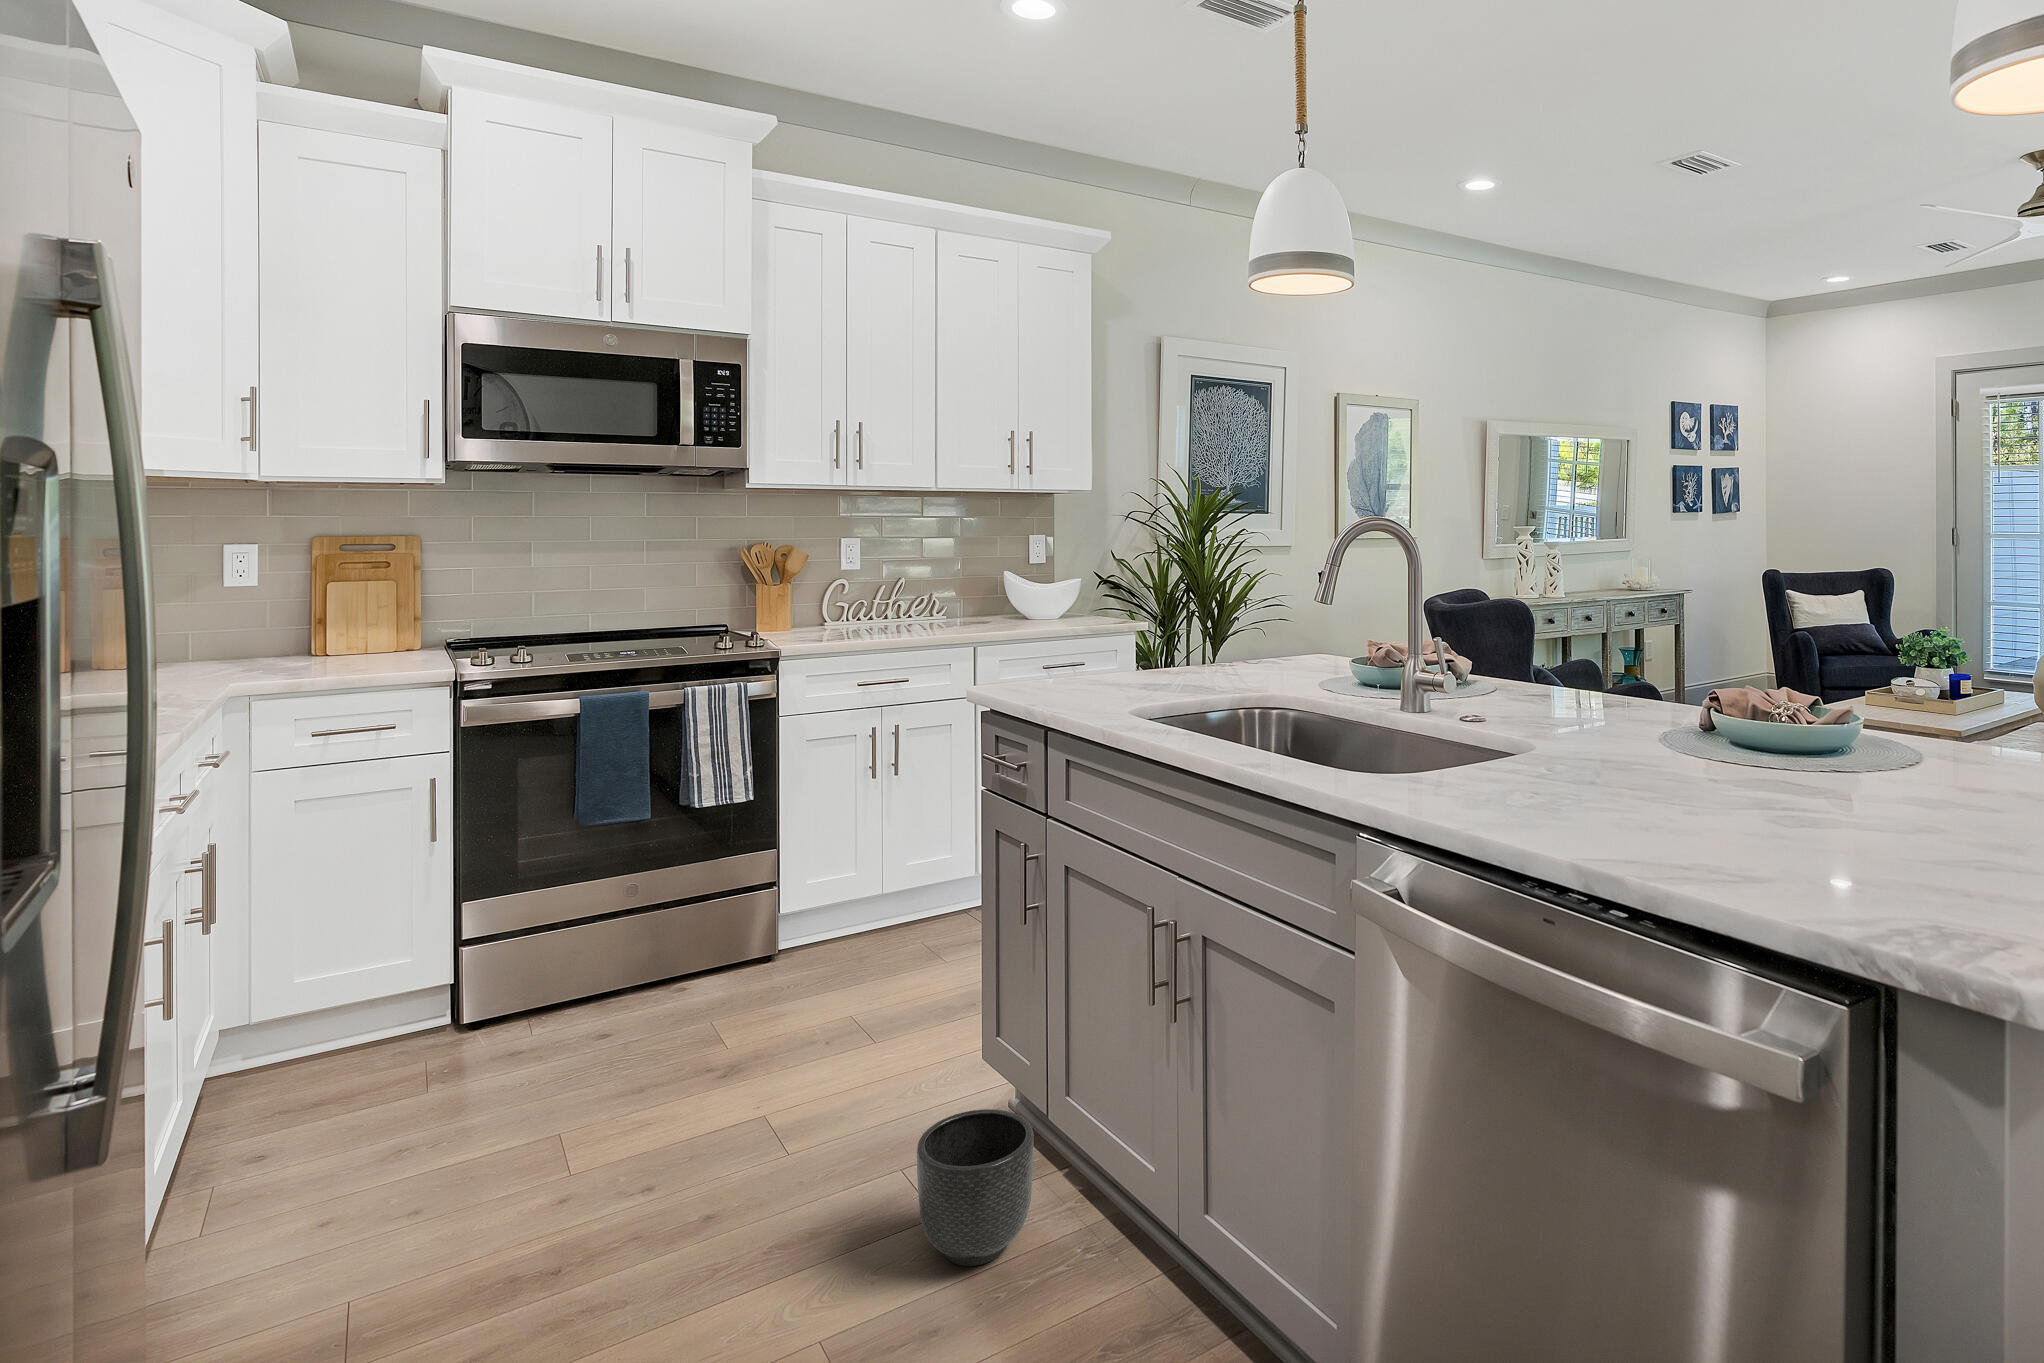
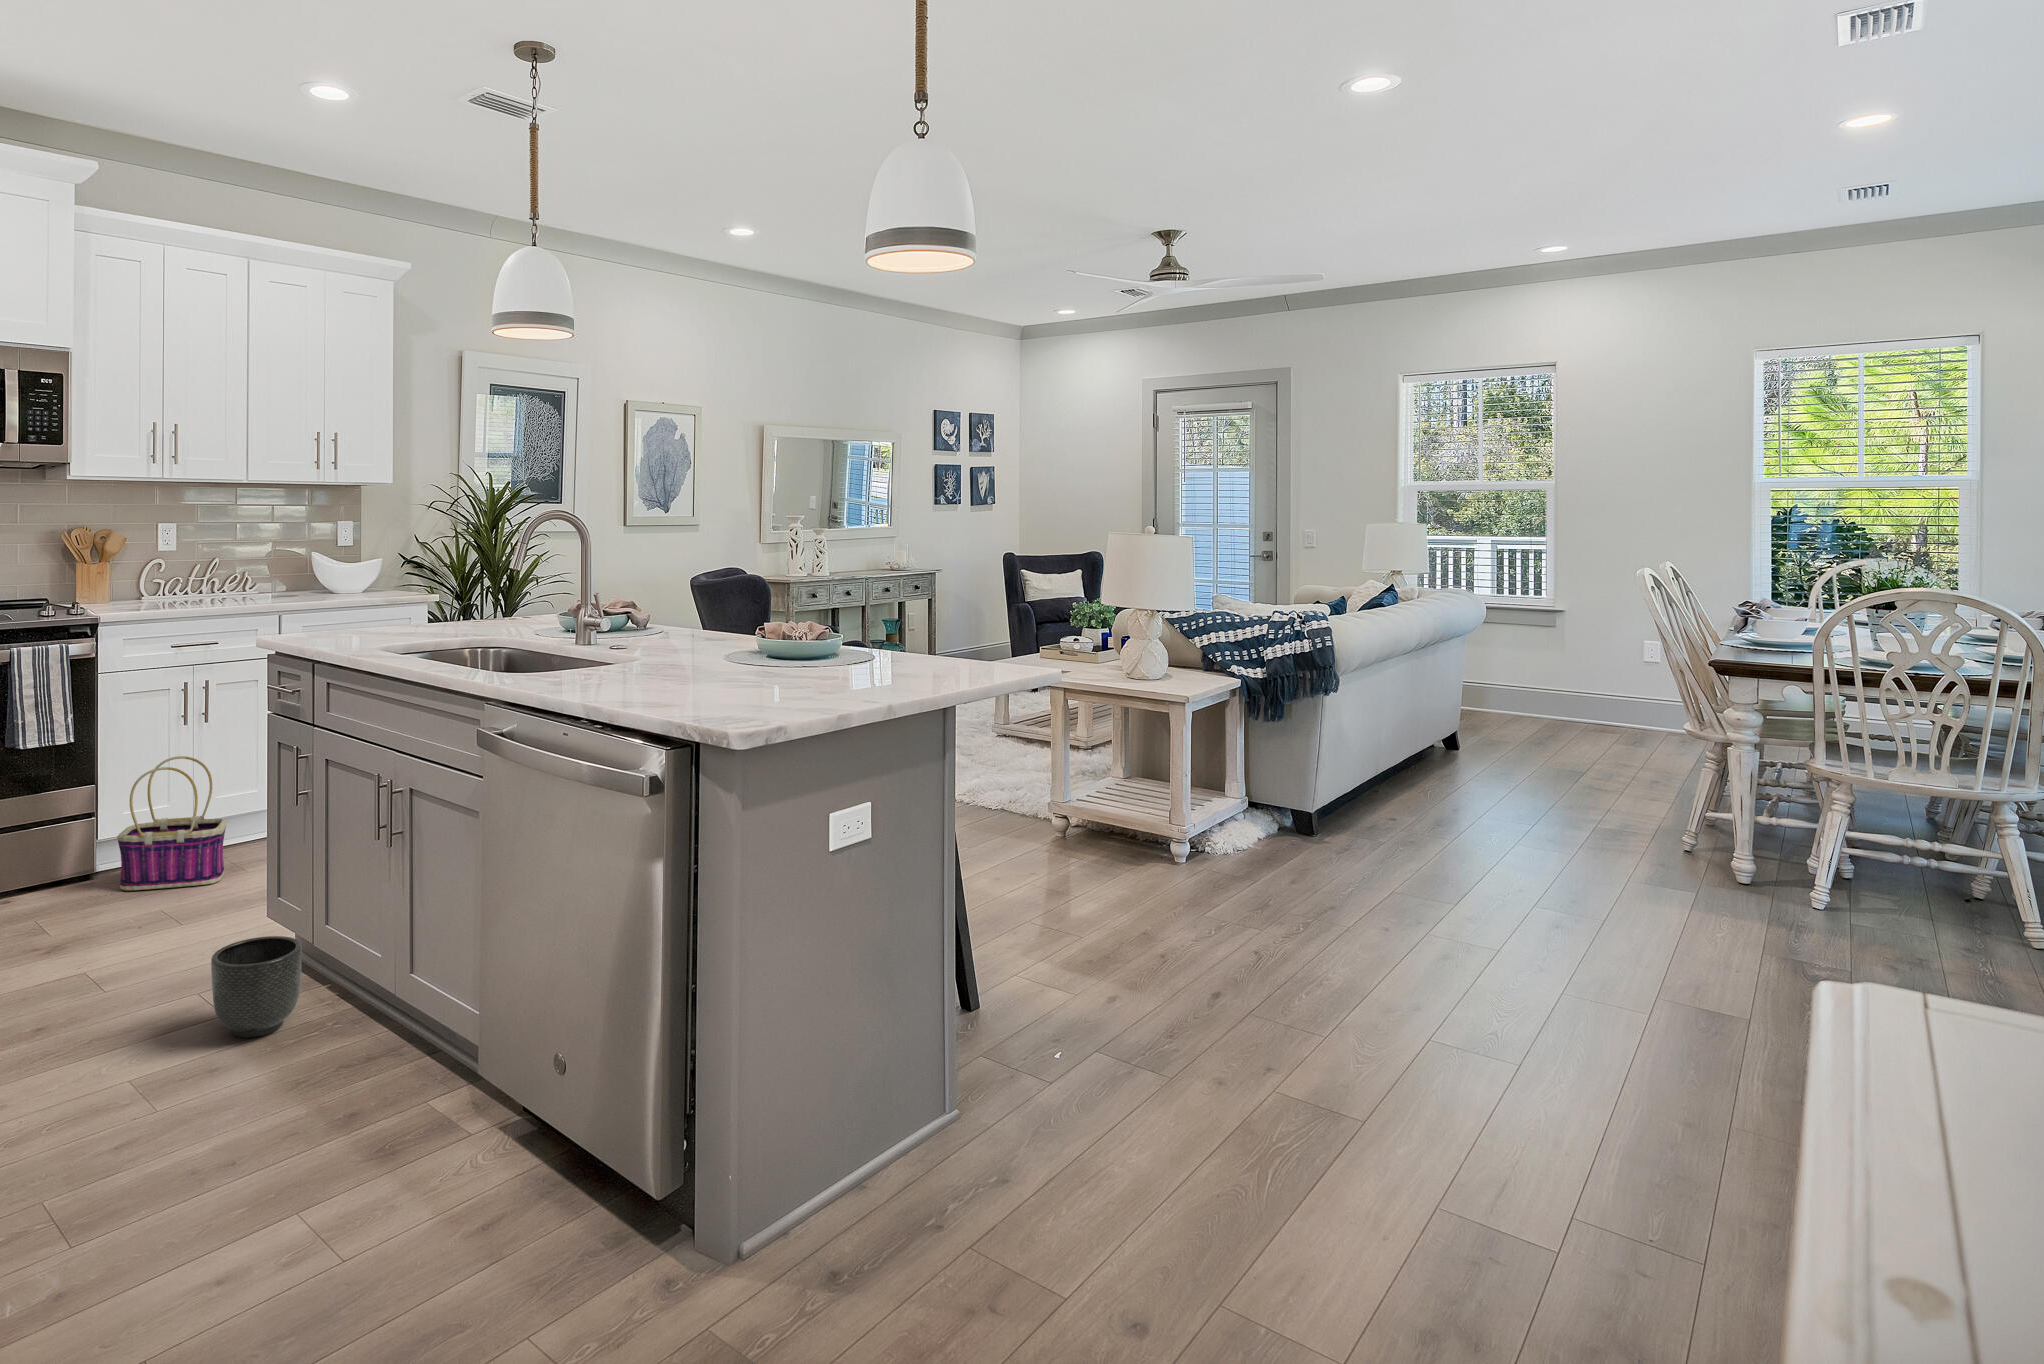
basket: none [800,816,921,980] -> present [117,756,226,890]

